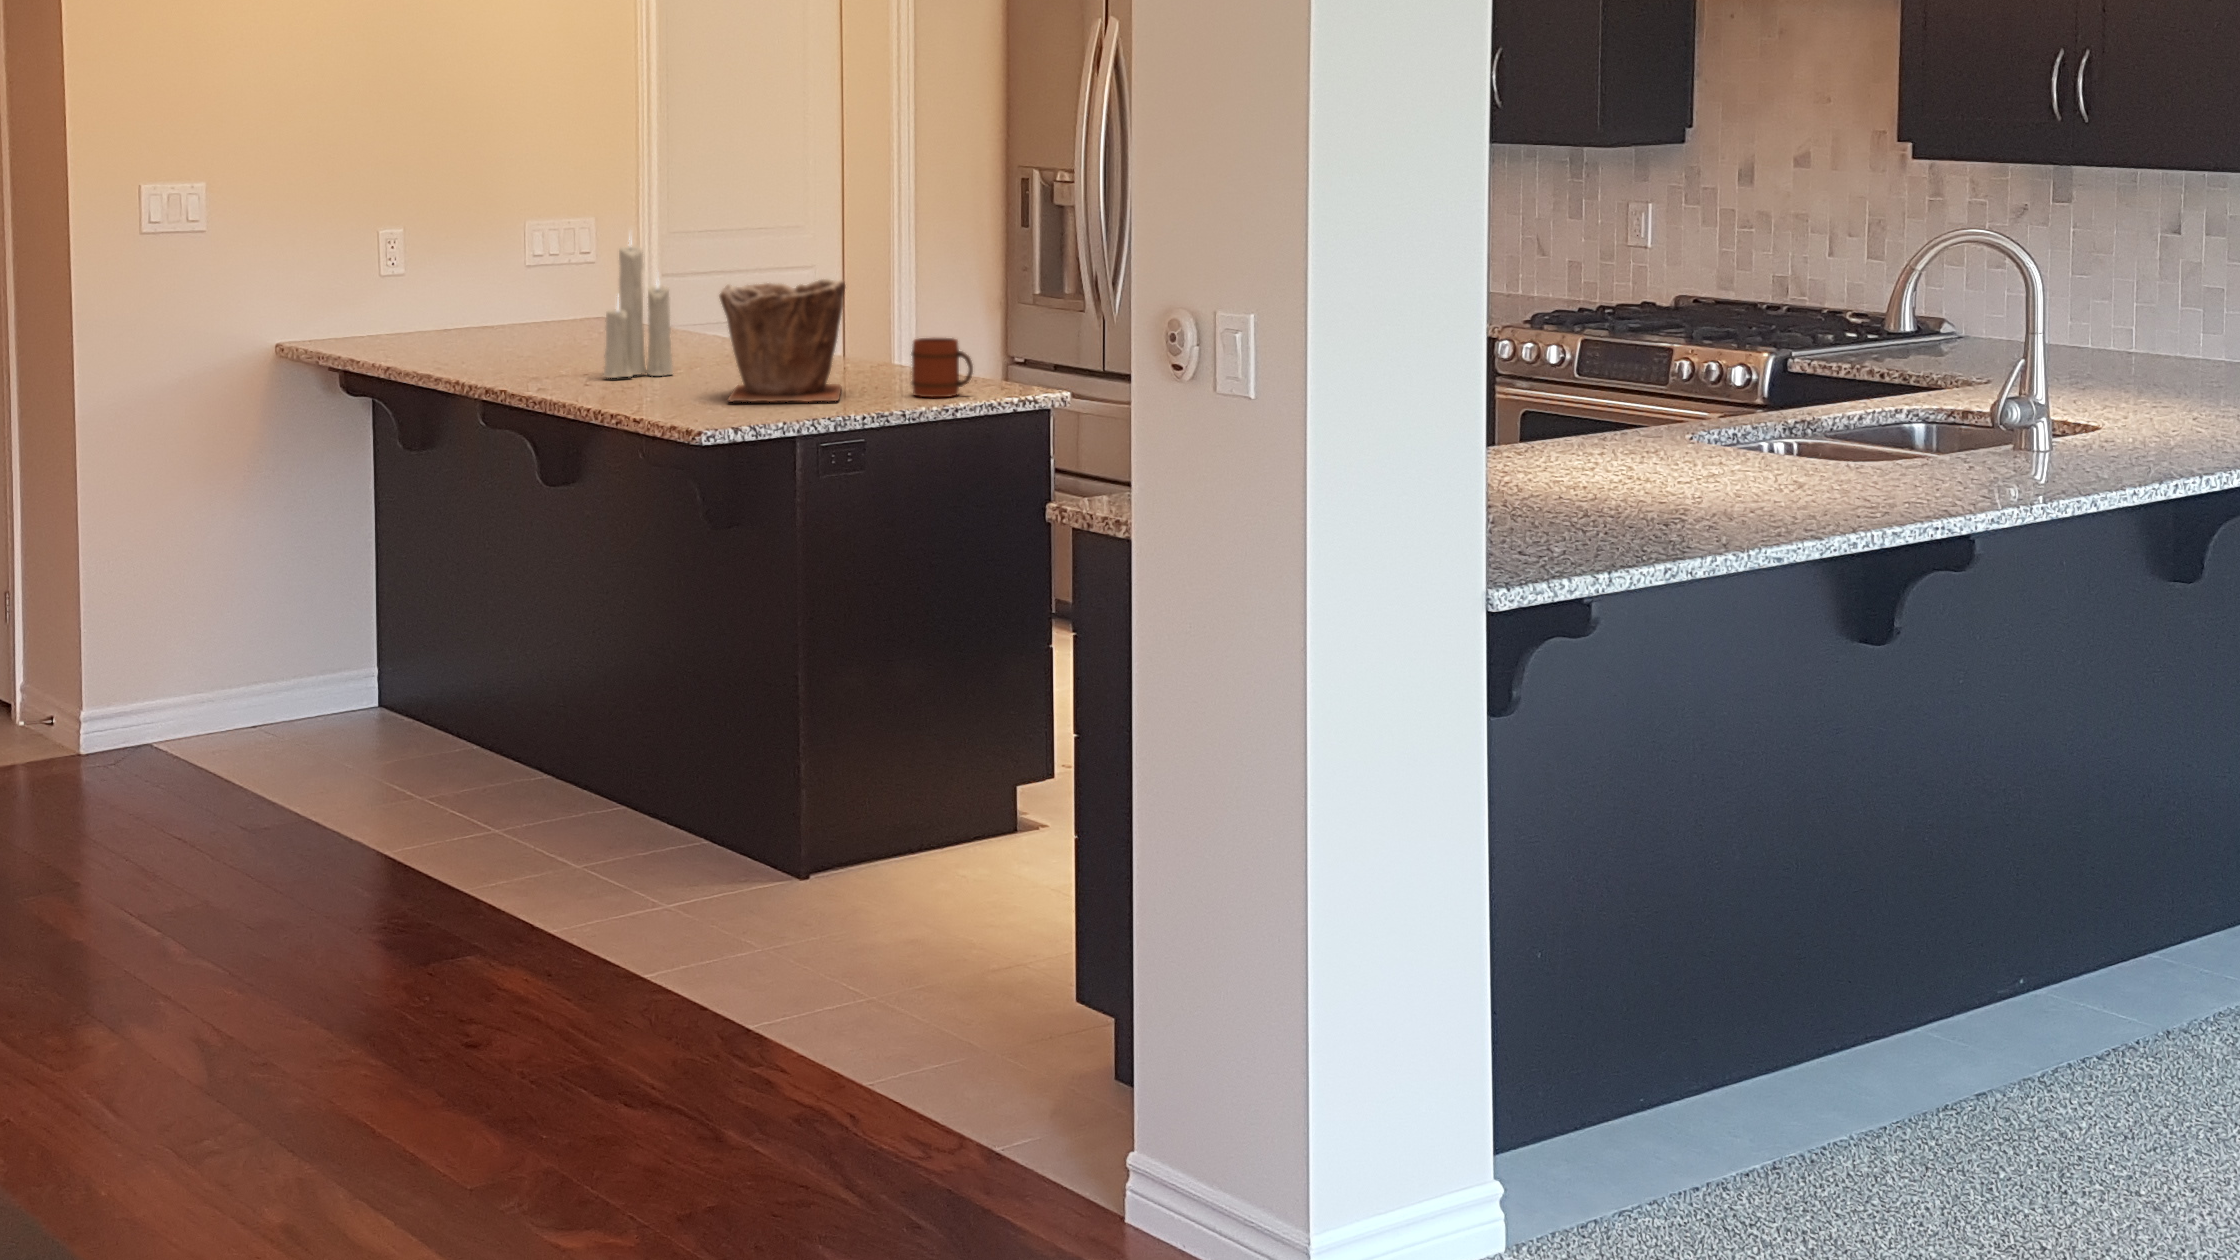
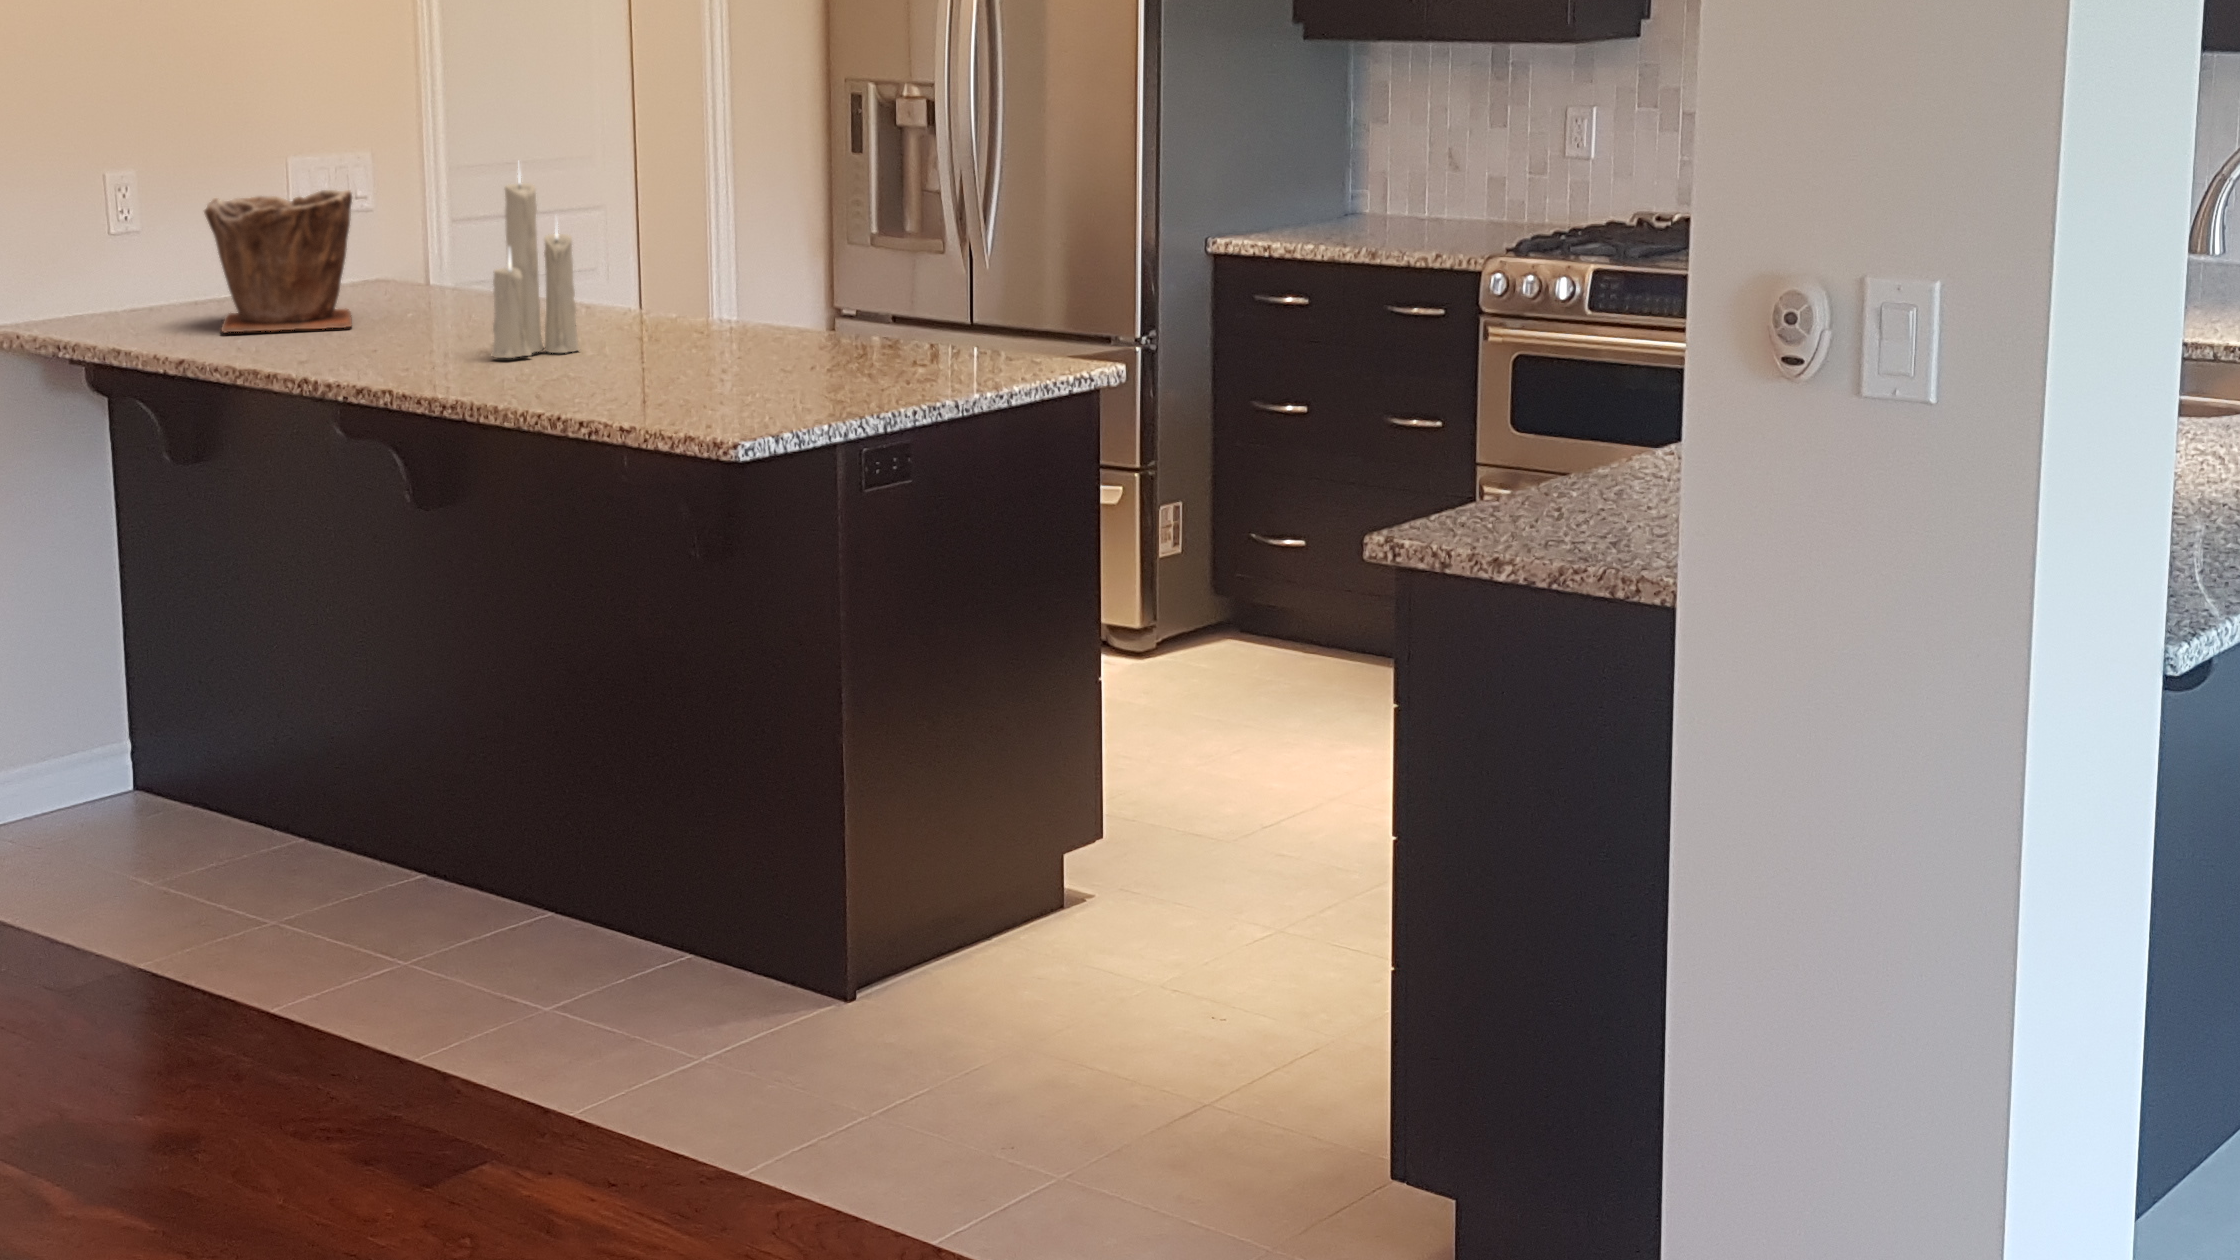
plant pot: present [719,279,845,402] -> present [204,190,352,333]
mug: present [911,338,973,397] -> none [932,292,1013,370]

